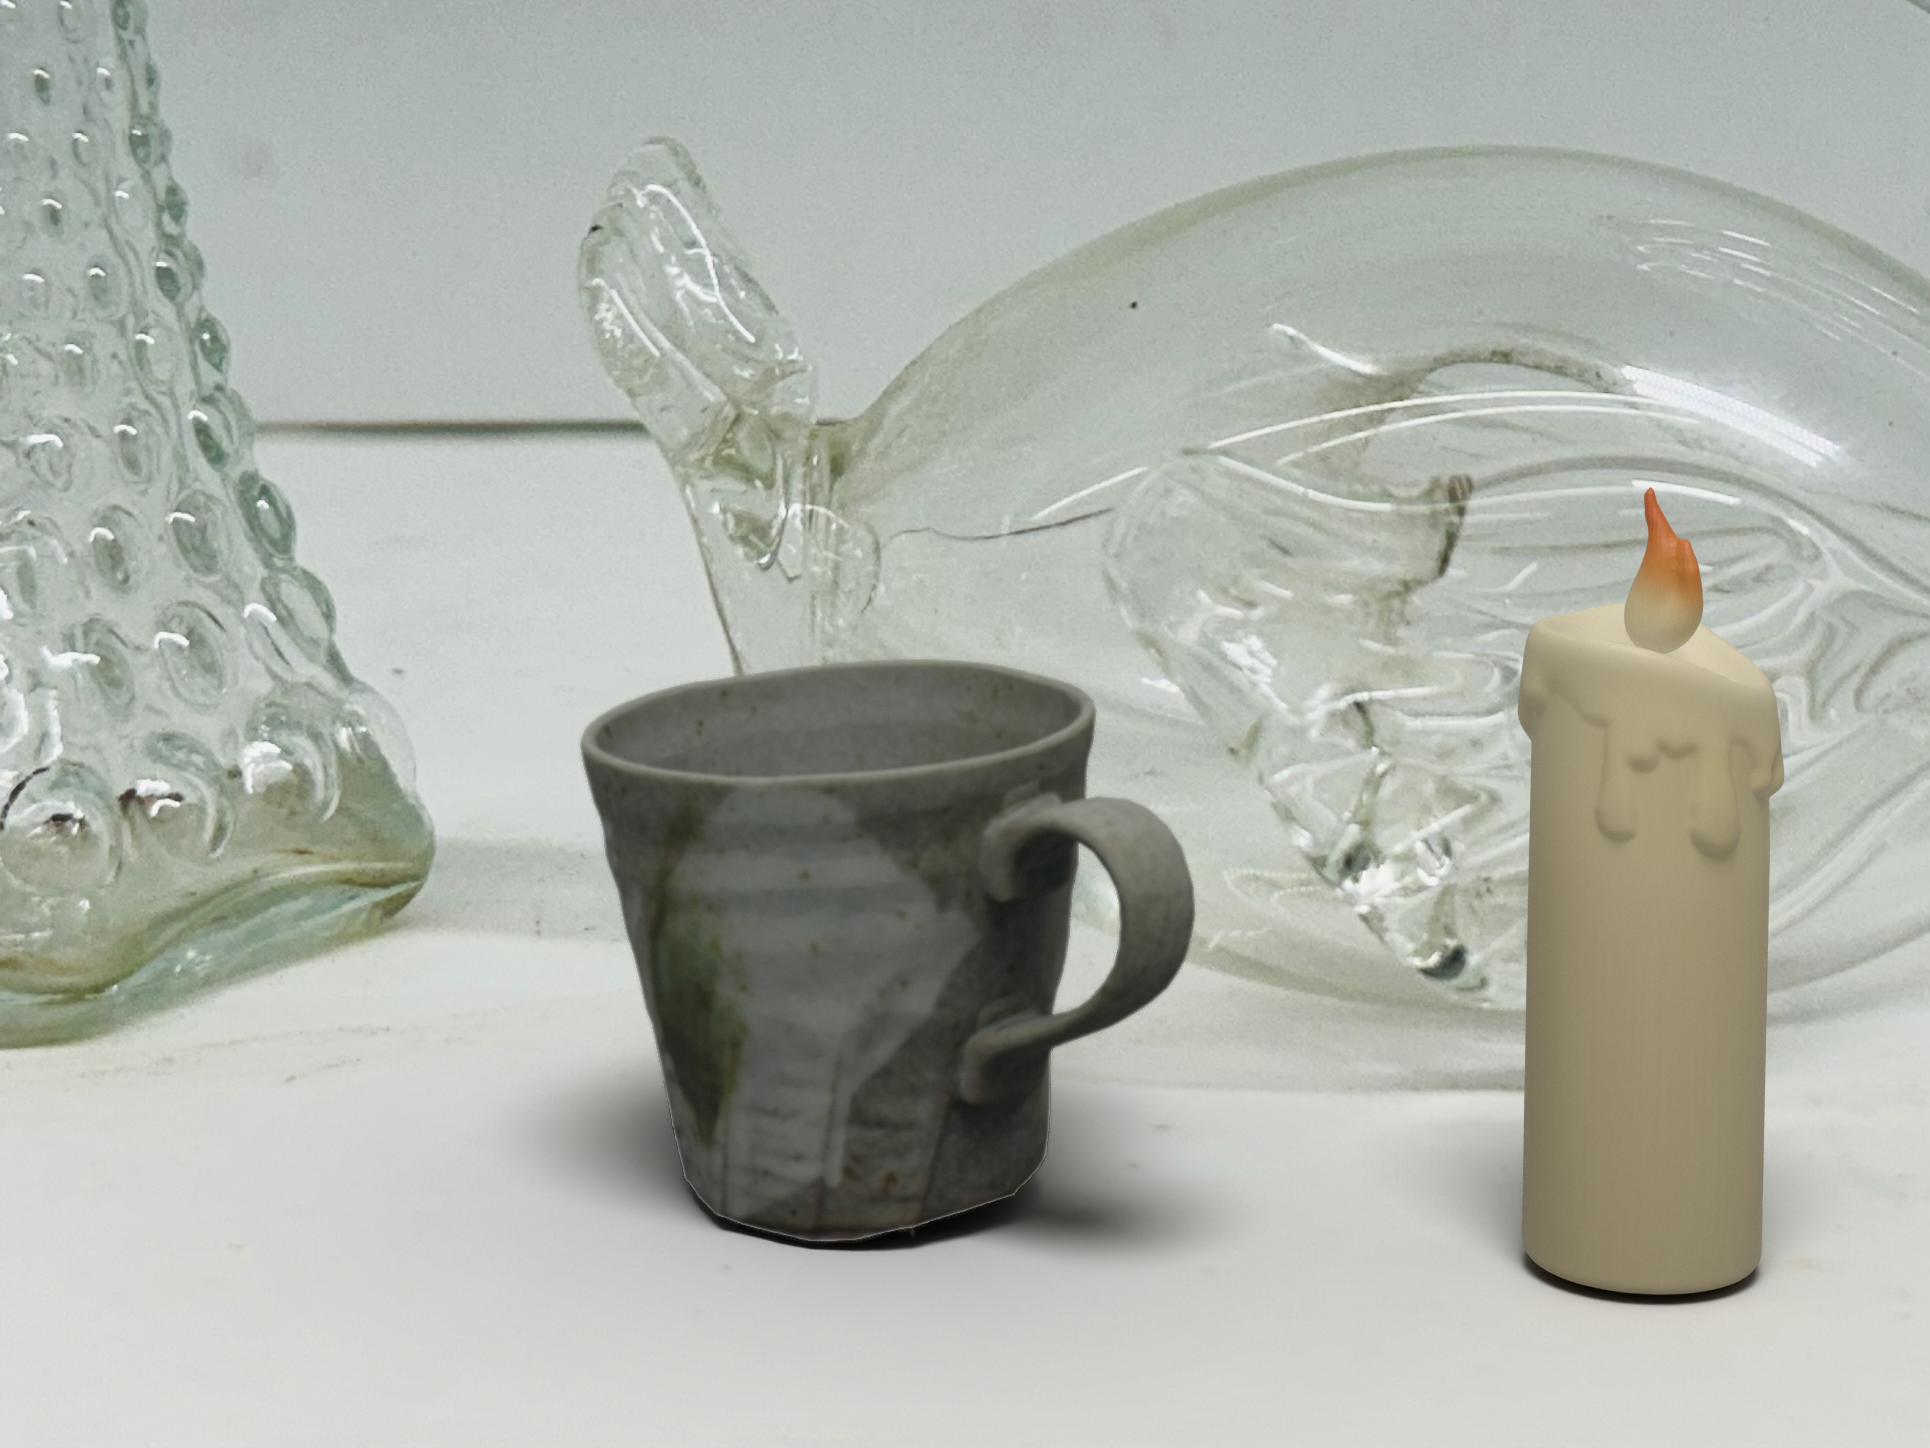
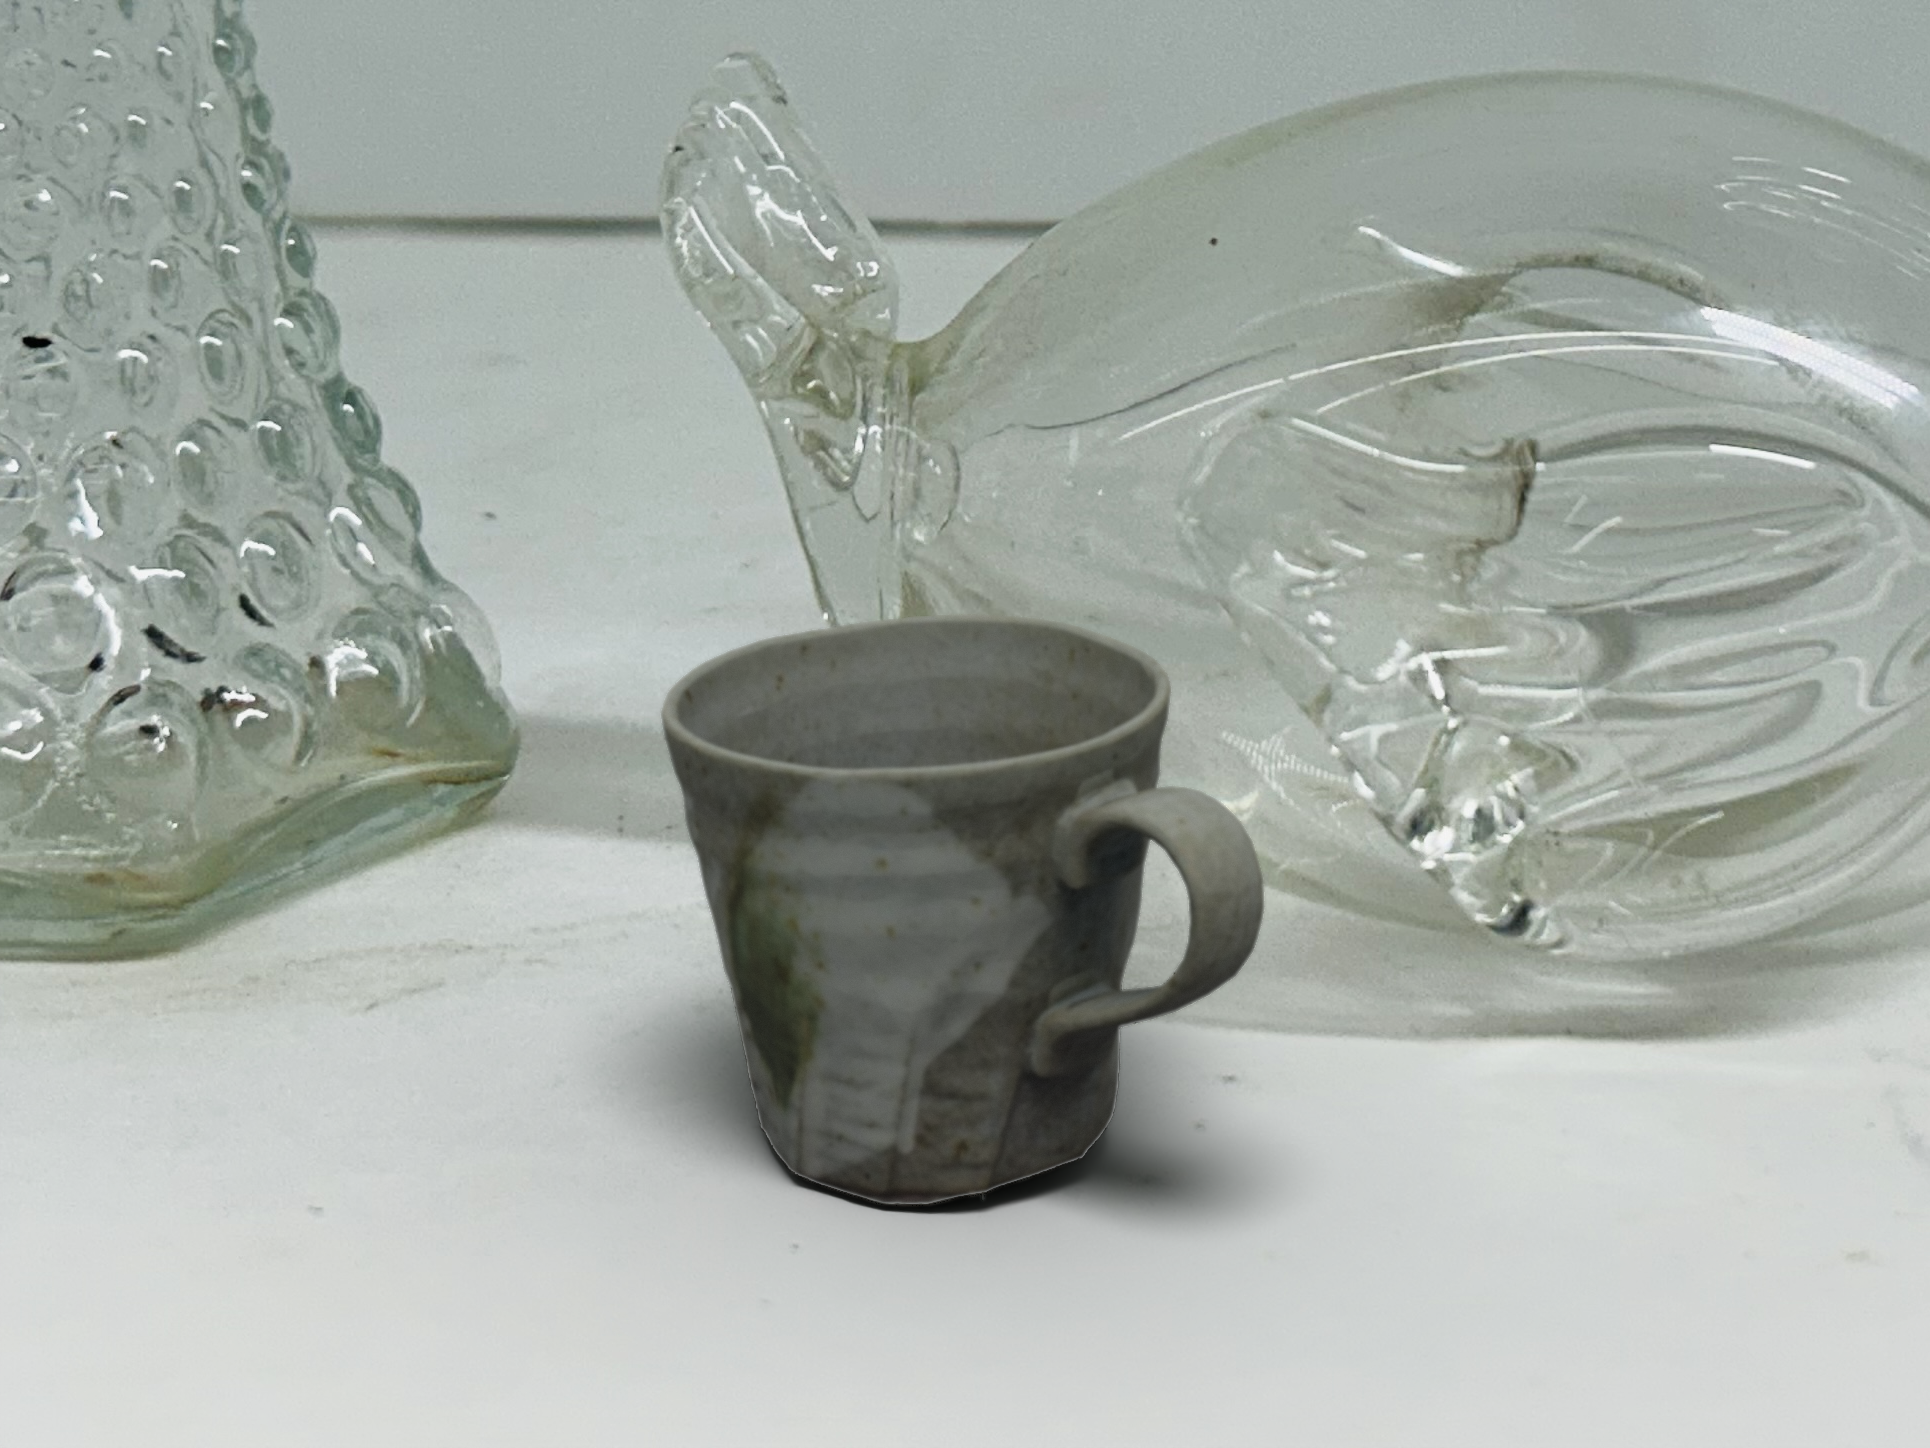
candle: present [1518,487,1784,1295] -> none [1578,500,1847,1280]

